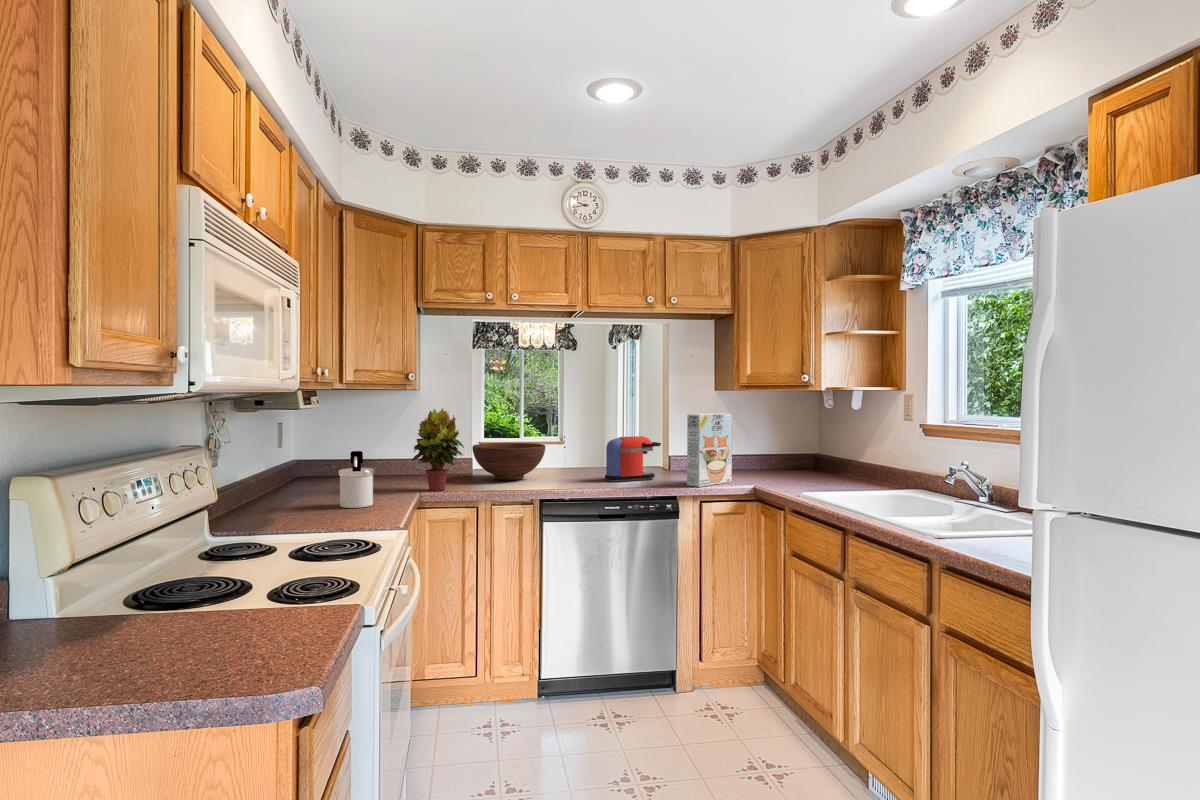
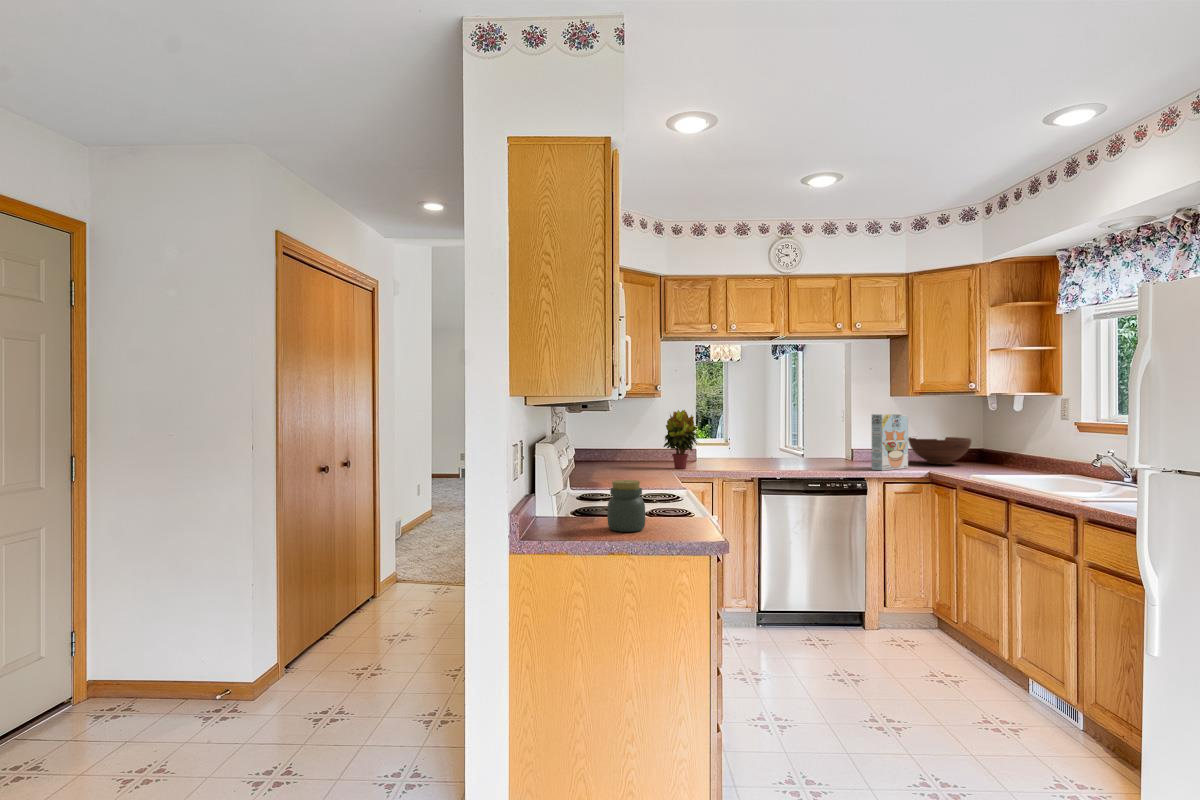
coffee maker: present [605,436,661,482] -> none [802,432,847,466]
fruit bowl: present [472,443,545,480] -> present [908,437,971,465]
soap dispenser: present [339,451,374,508] -> none [626,438,648,477]
jar: none [87,559,183,677] -> present [607,480,645,532]

